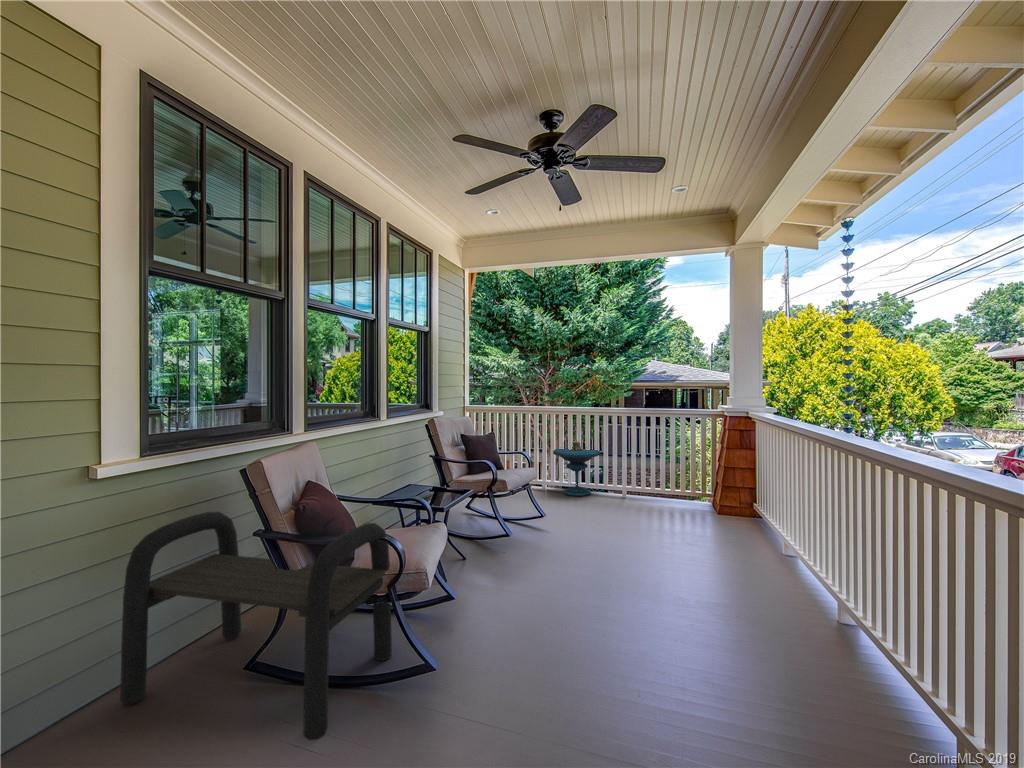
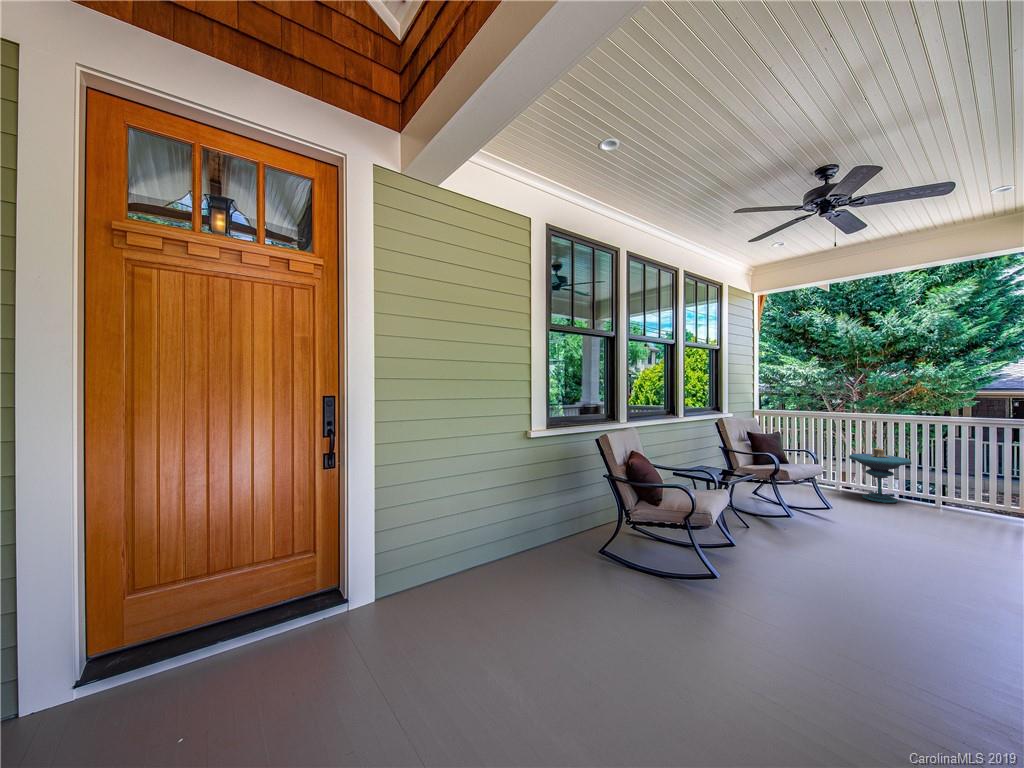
bench: present [120,512,392,740] -> none [544,461,687,592]

